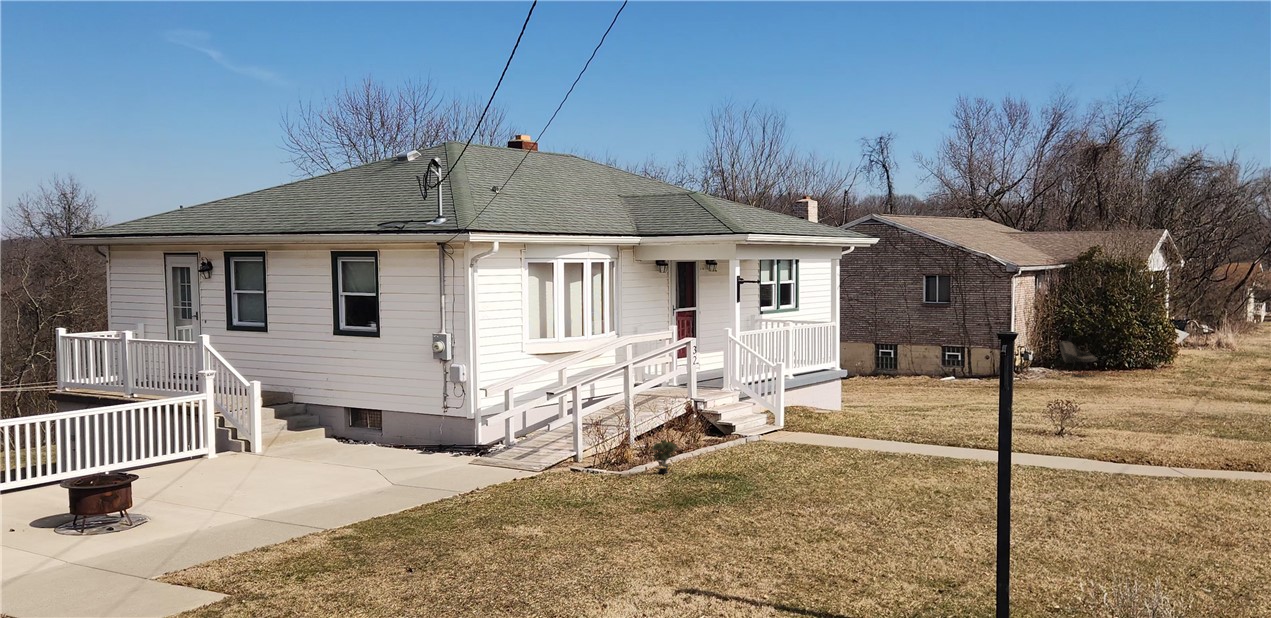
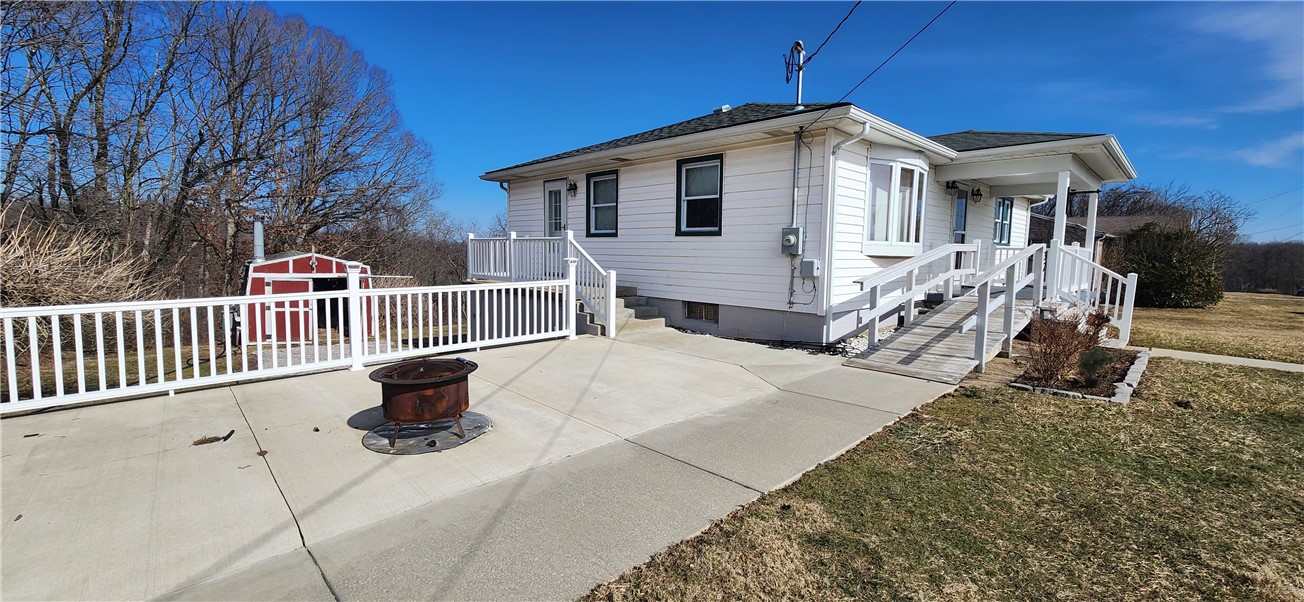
lounge chair: present [1059,341,1097,375] -> none [1210,281,1250,310]

